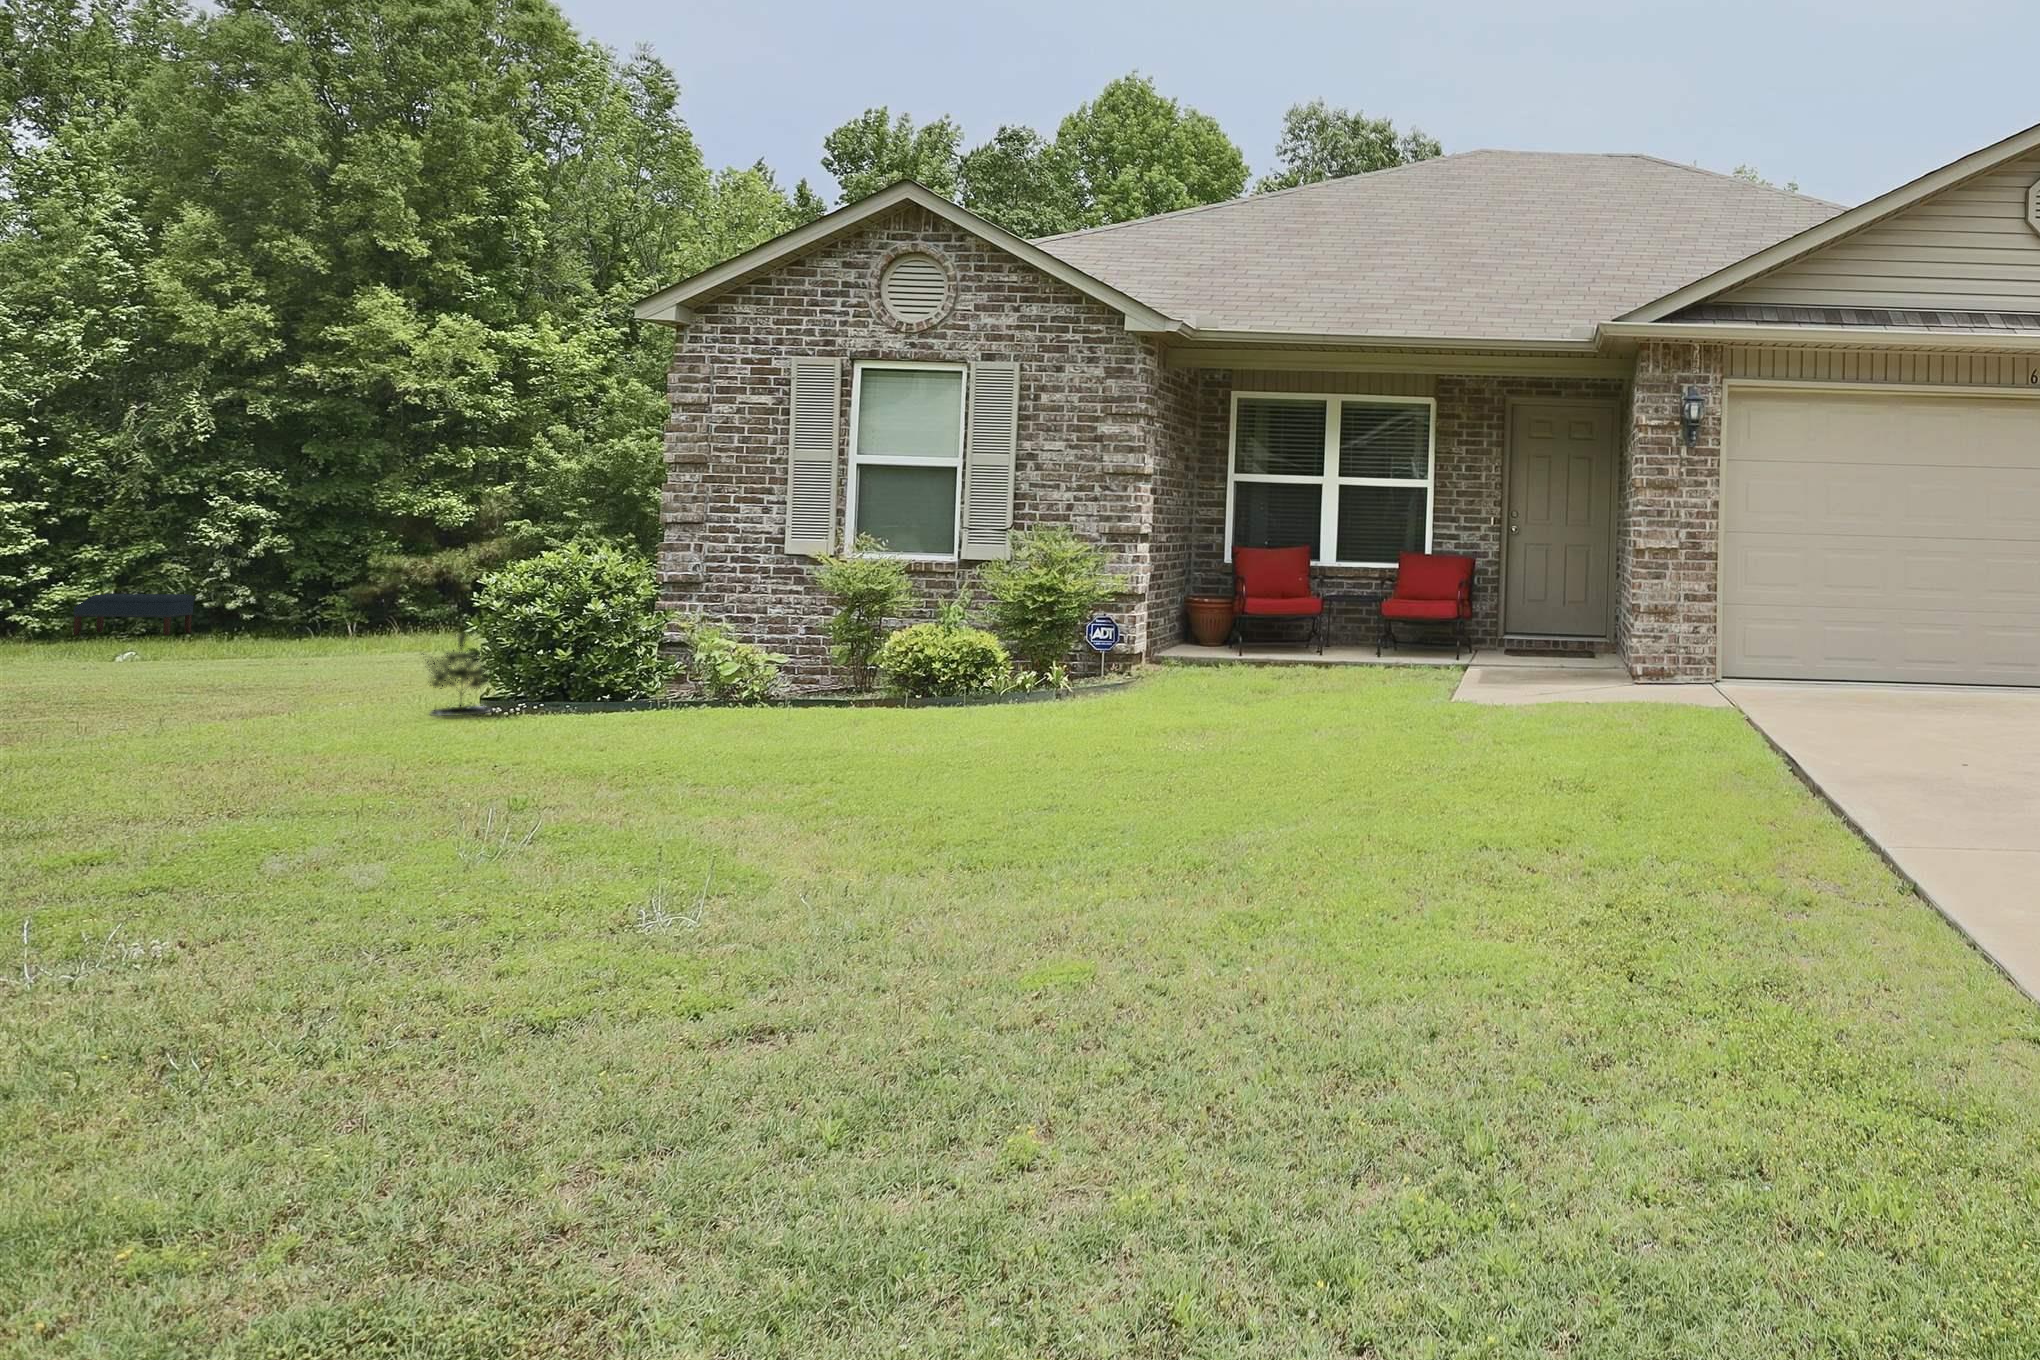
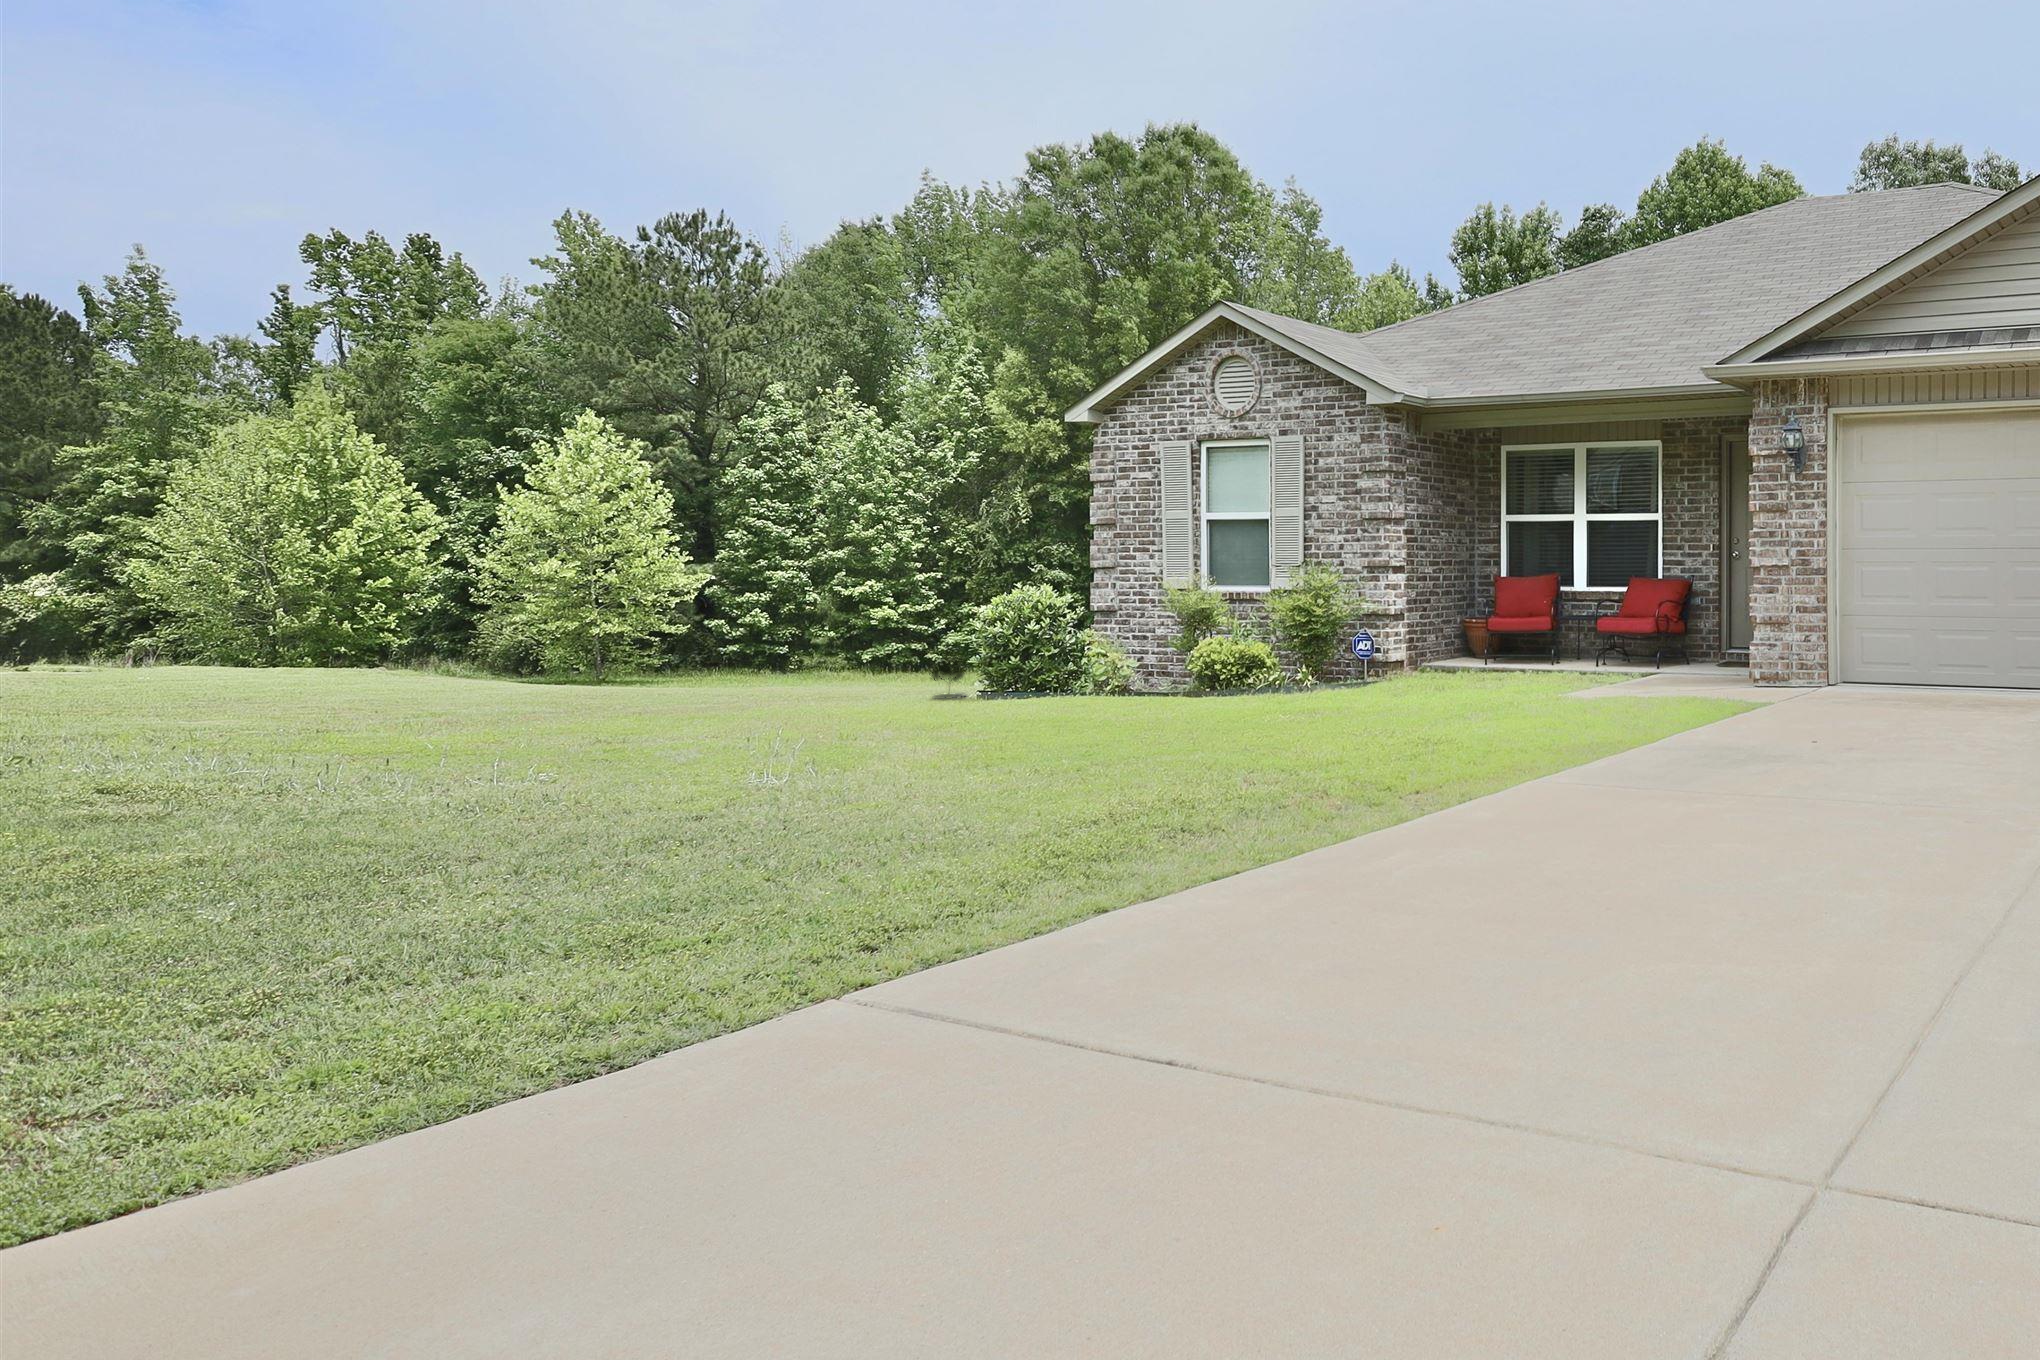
bench: present [73,593,195,635] -> none [866,628,930,657]

